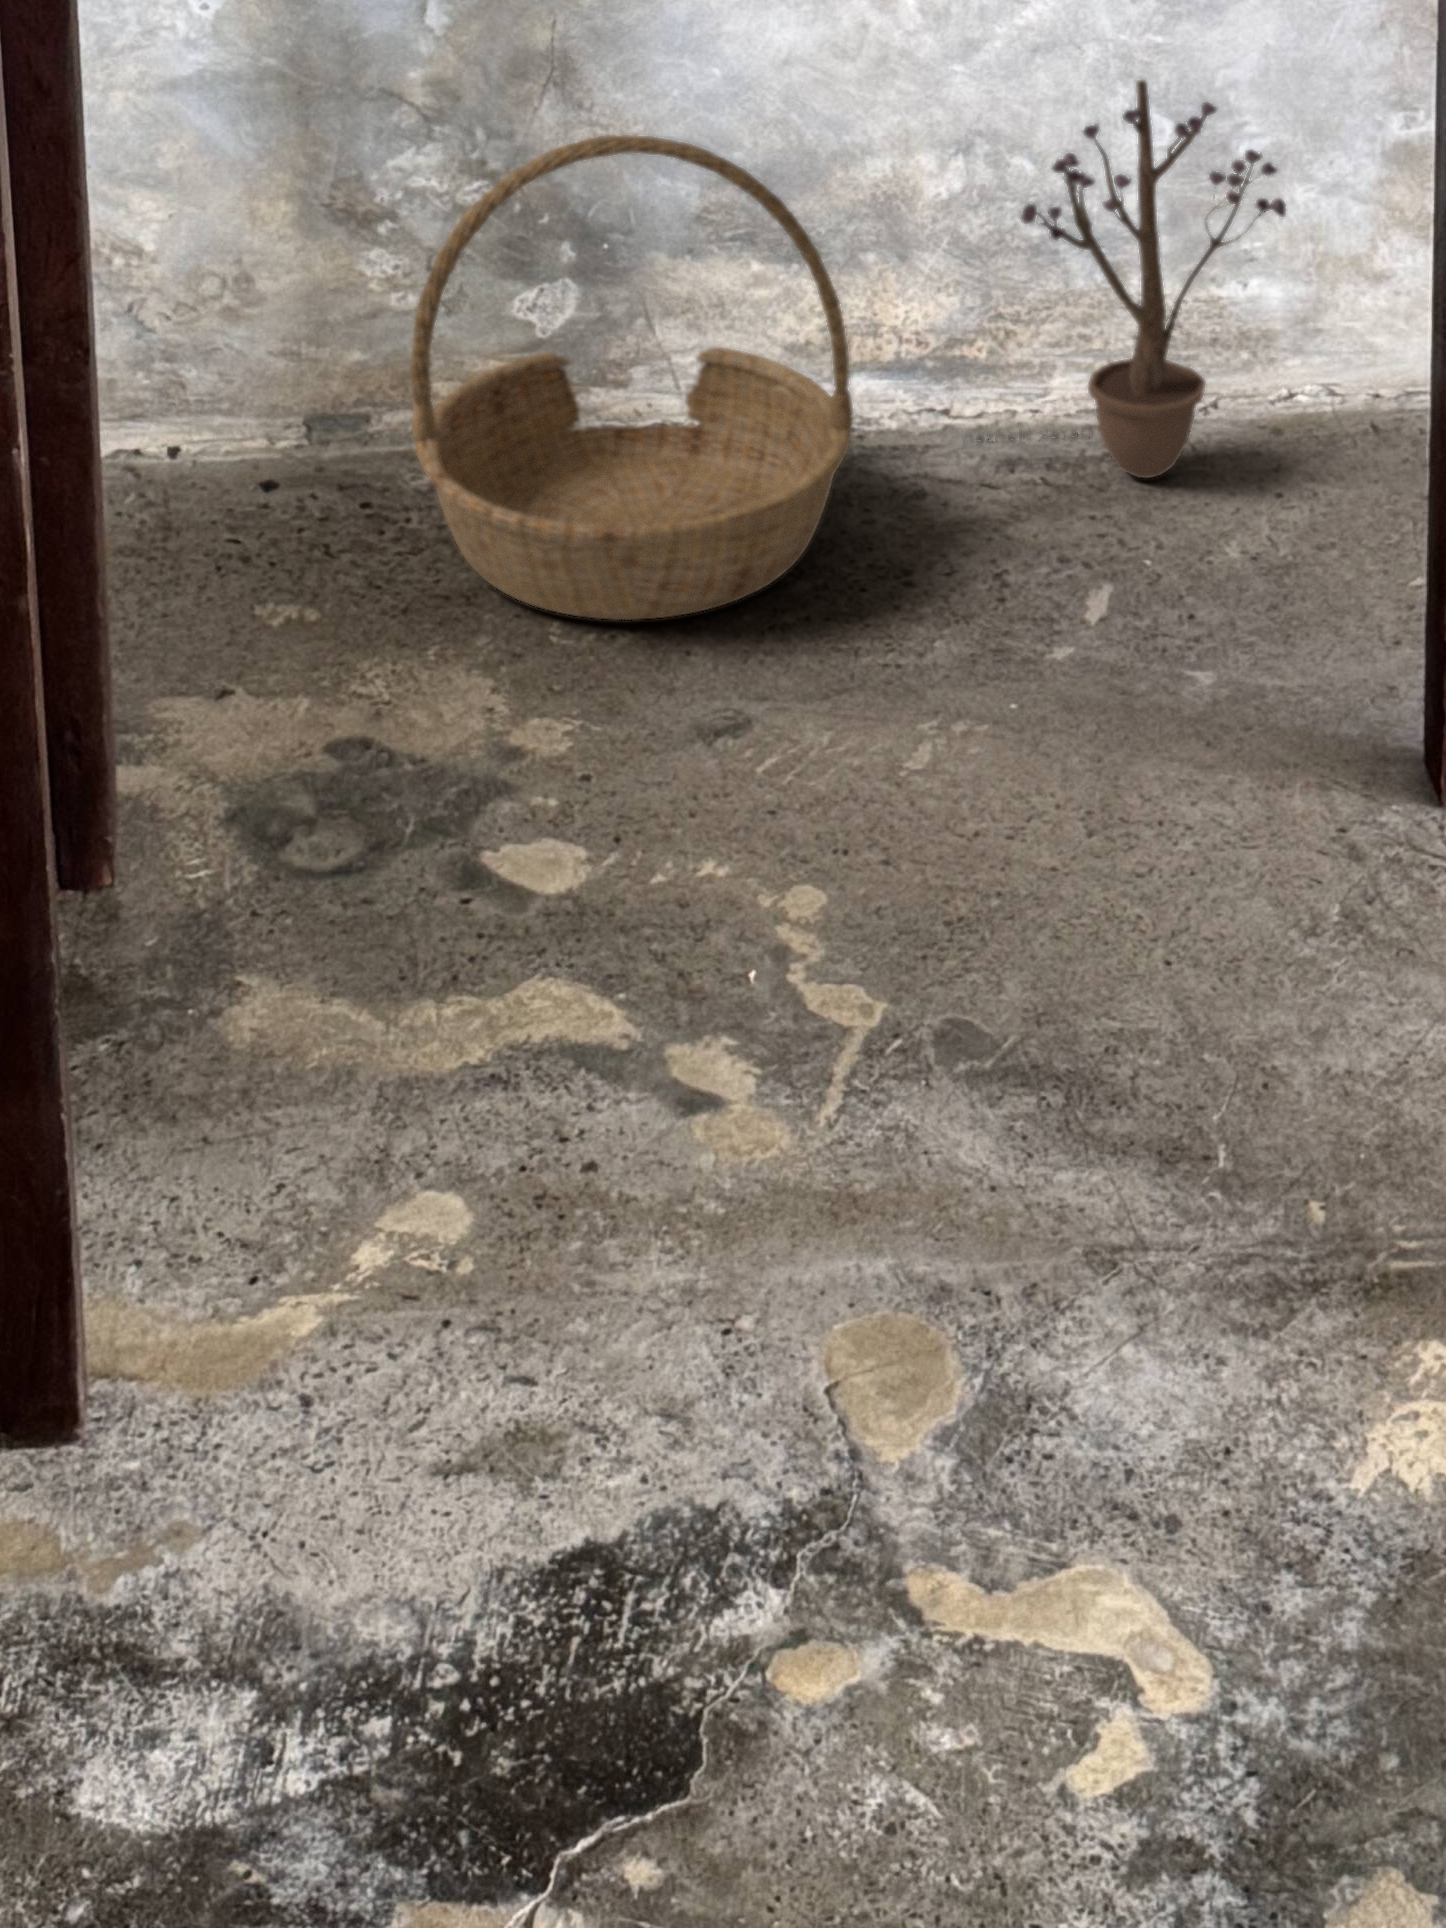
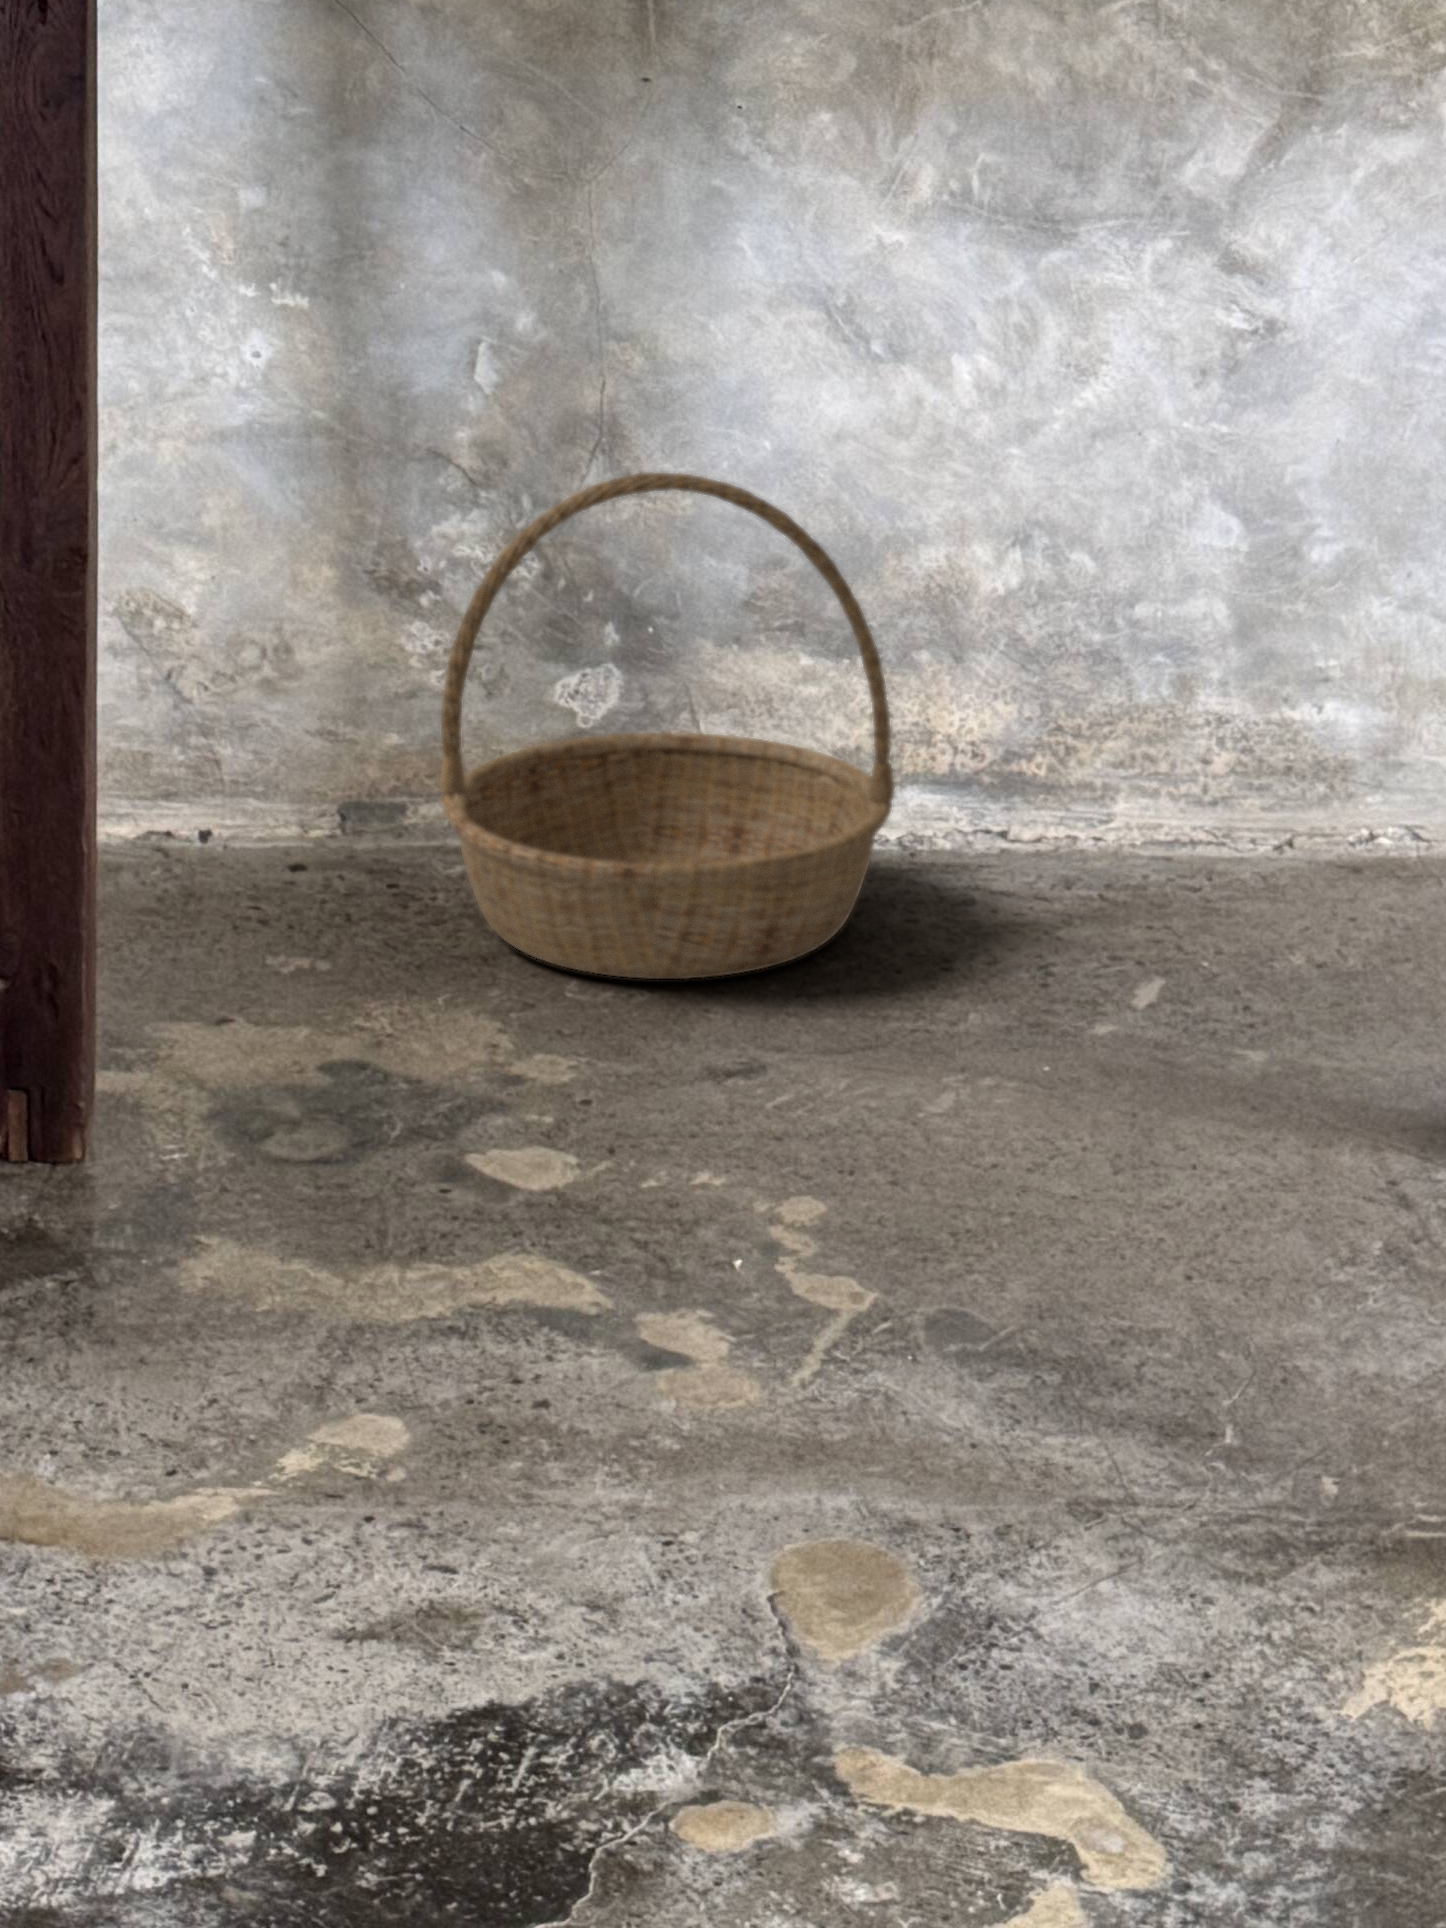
decorative plant: present [965,80,1286,478] -> none [1016,454,1353,896]

